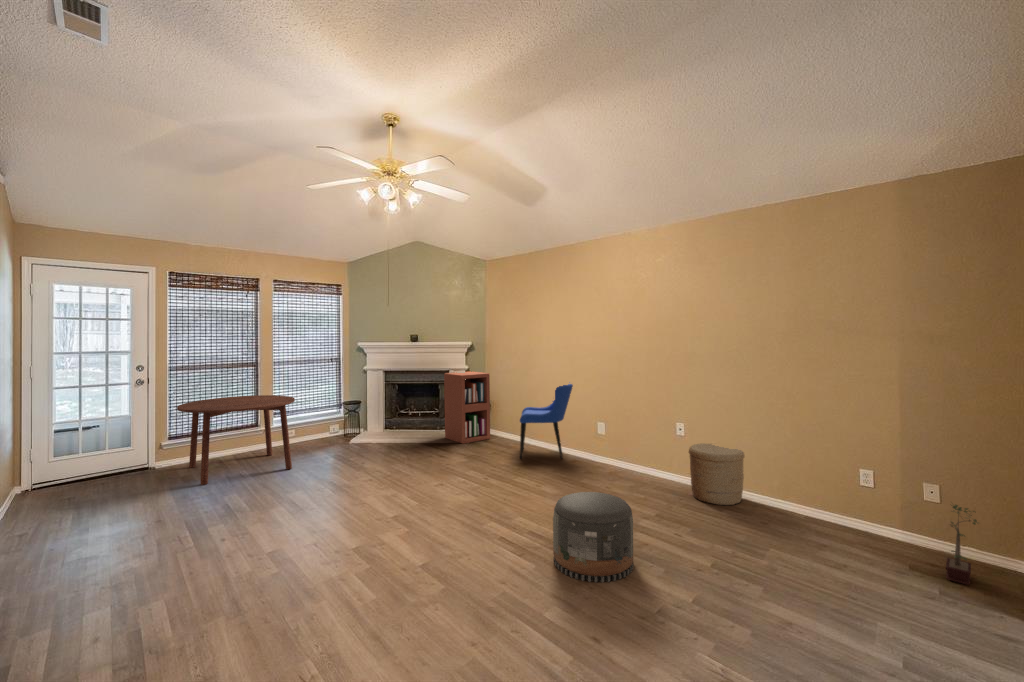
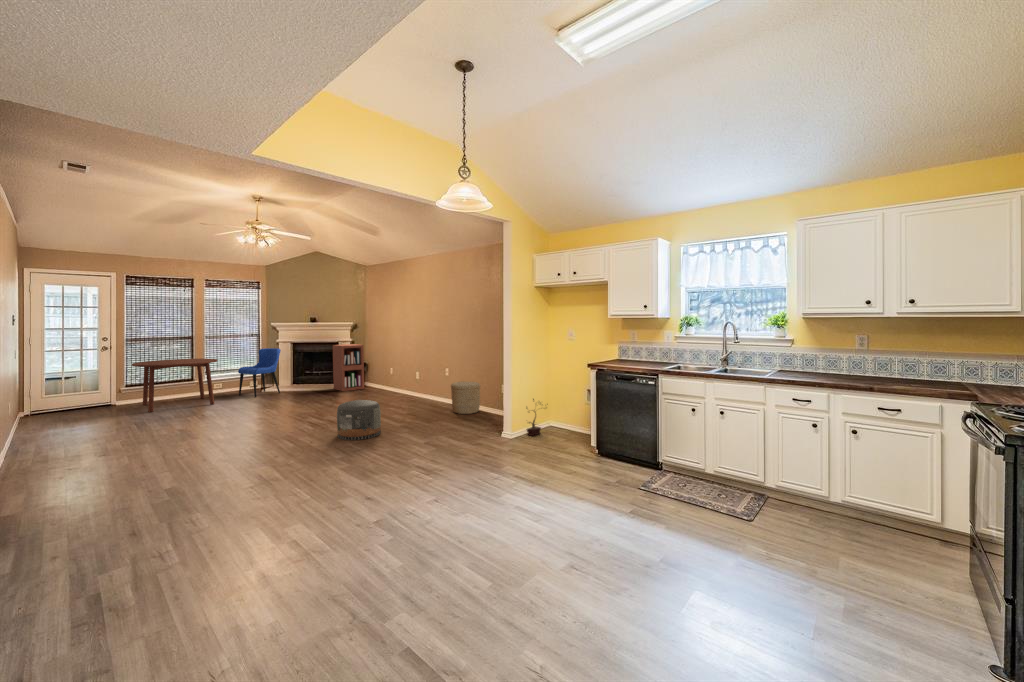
dining chair: present [520,382,573,459] -> present [238,348,281,397]

